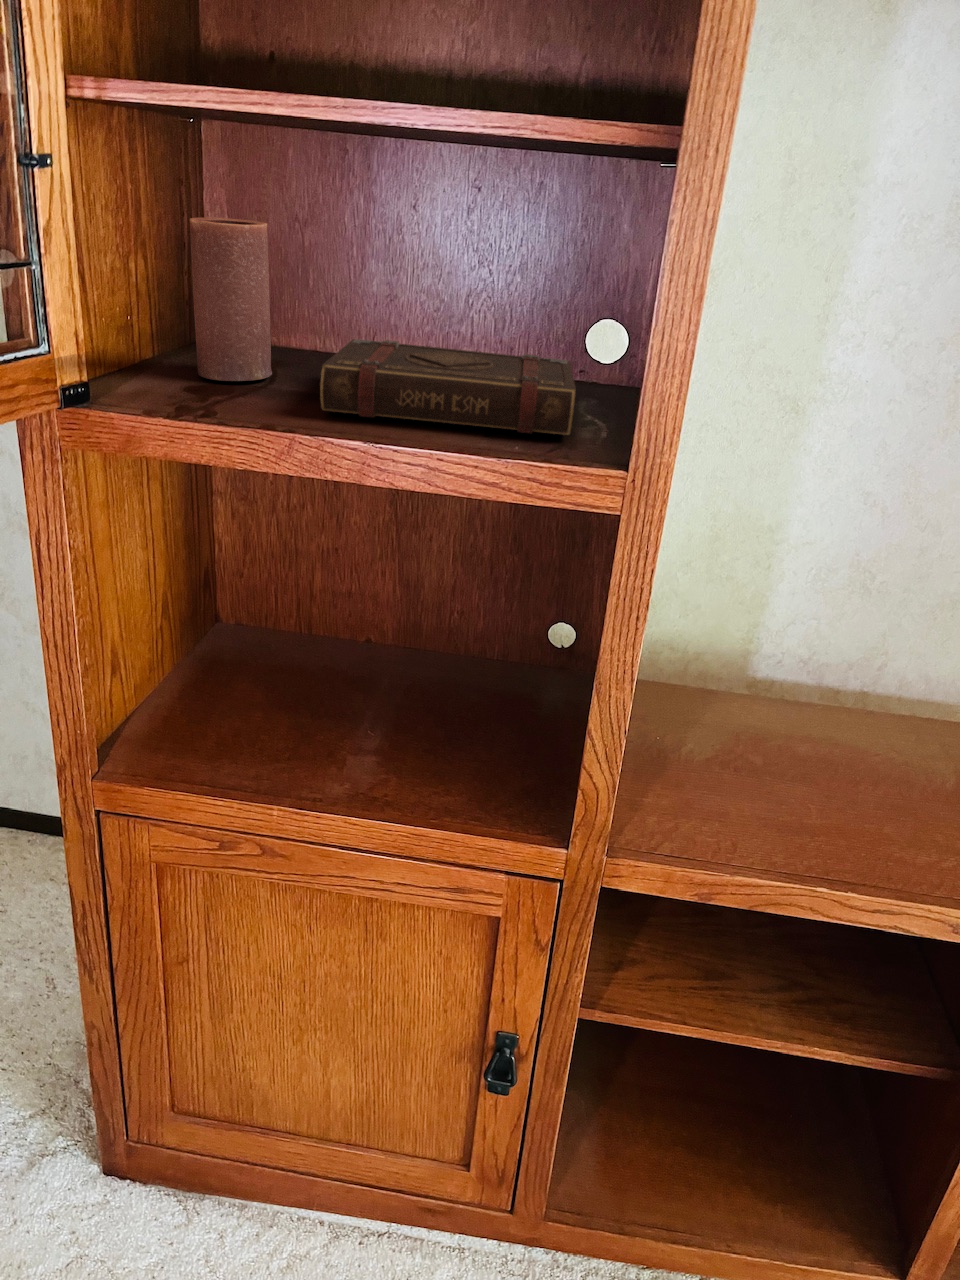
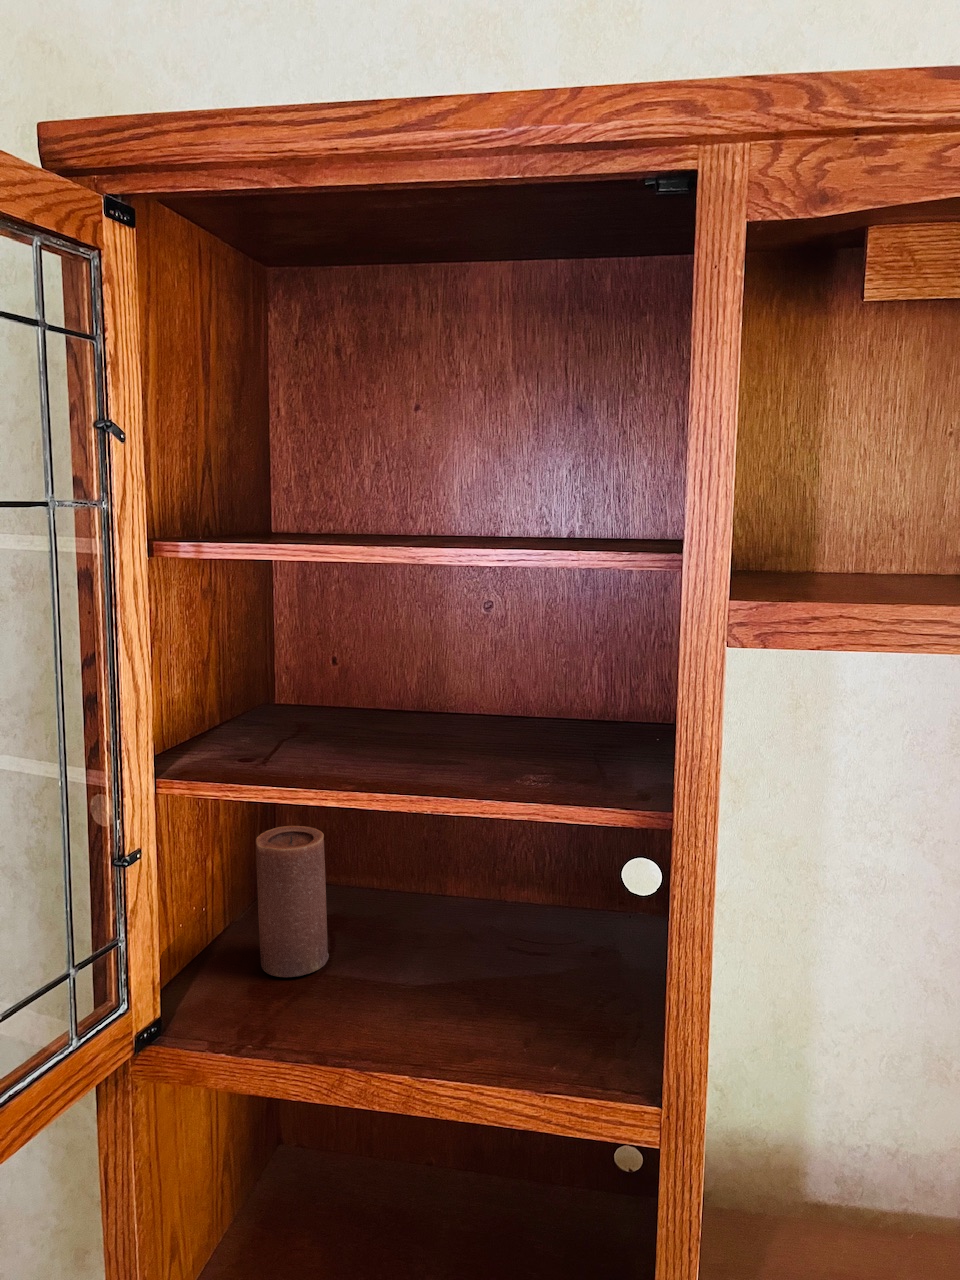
book: present [320,339,576,435] -> none [369,919,608,1044]

